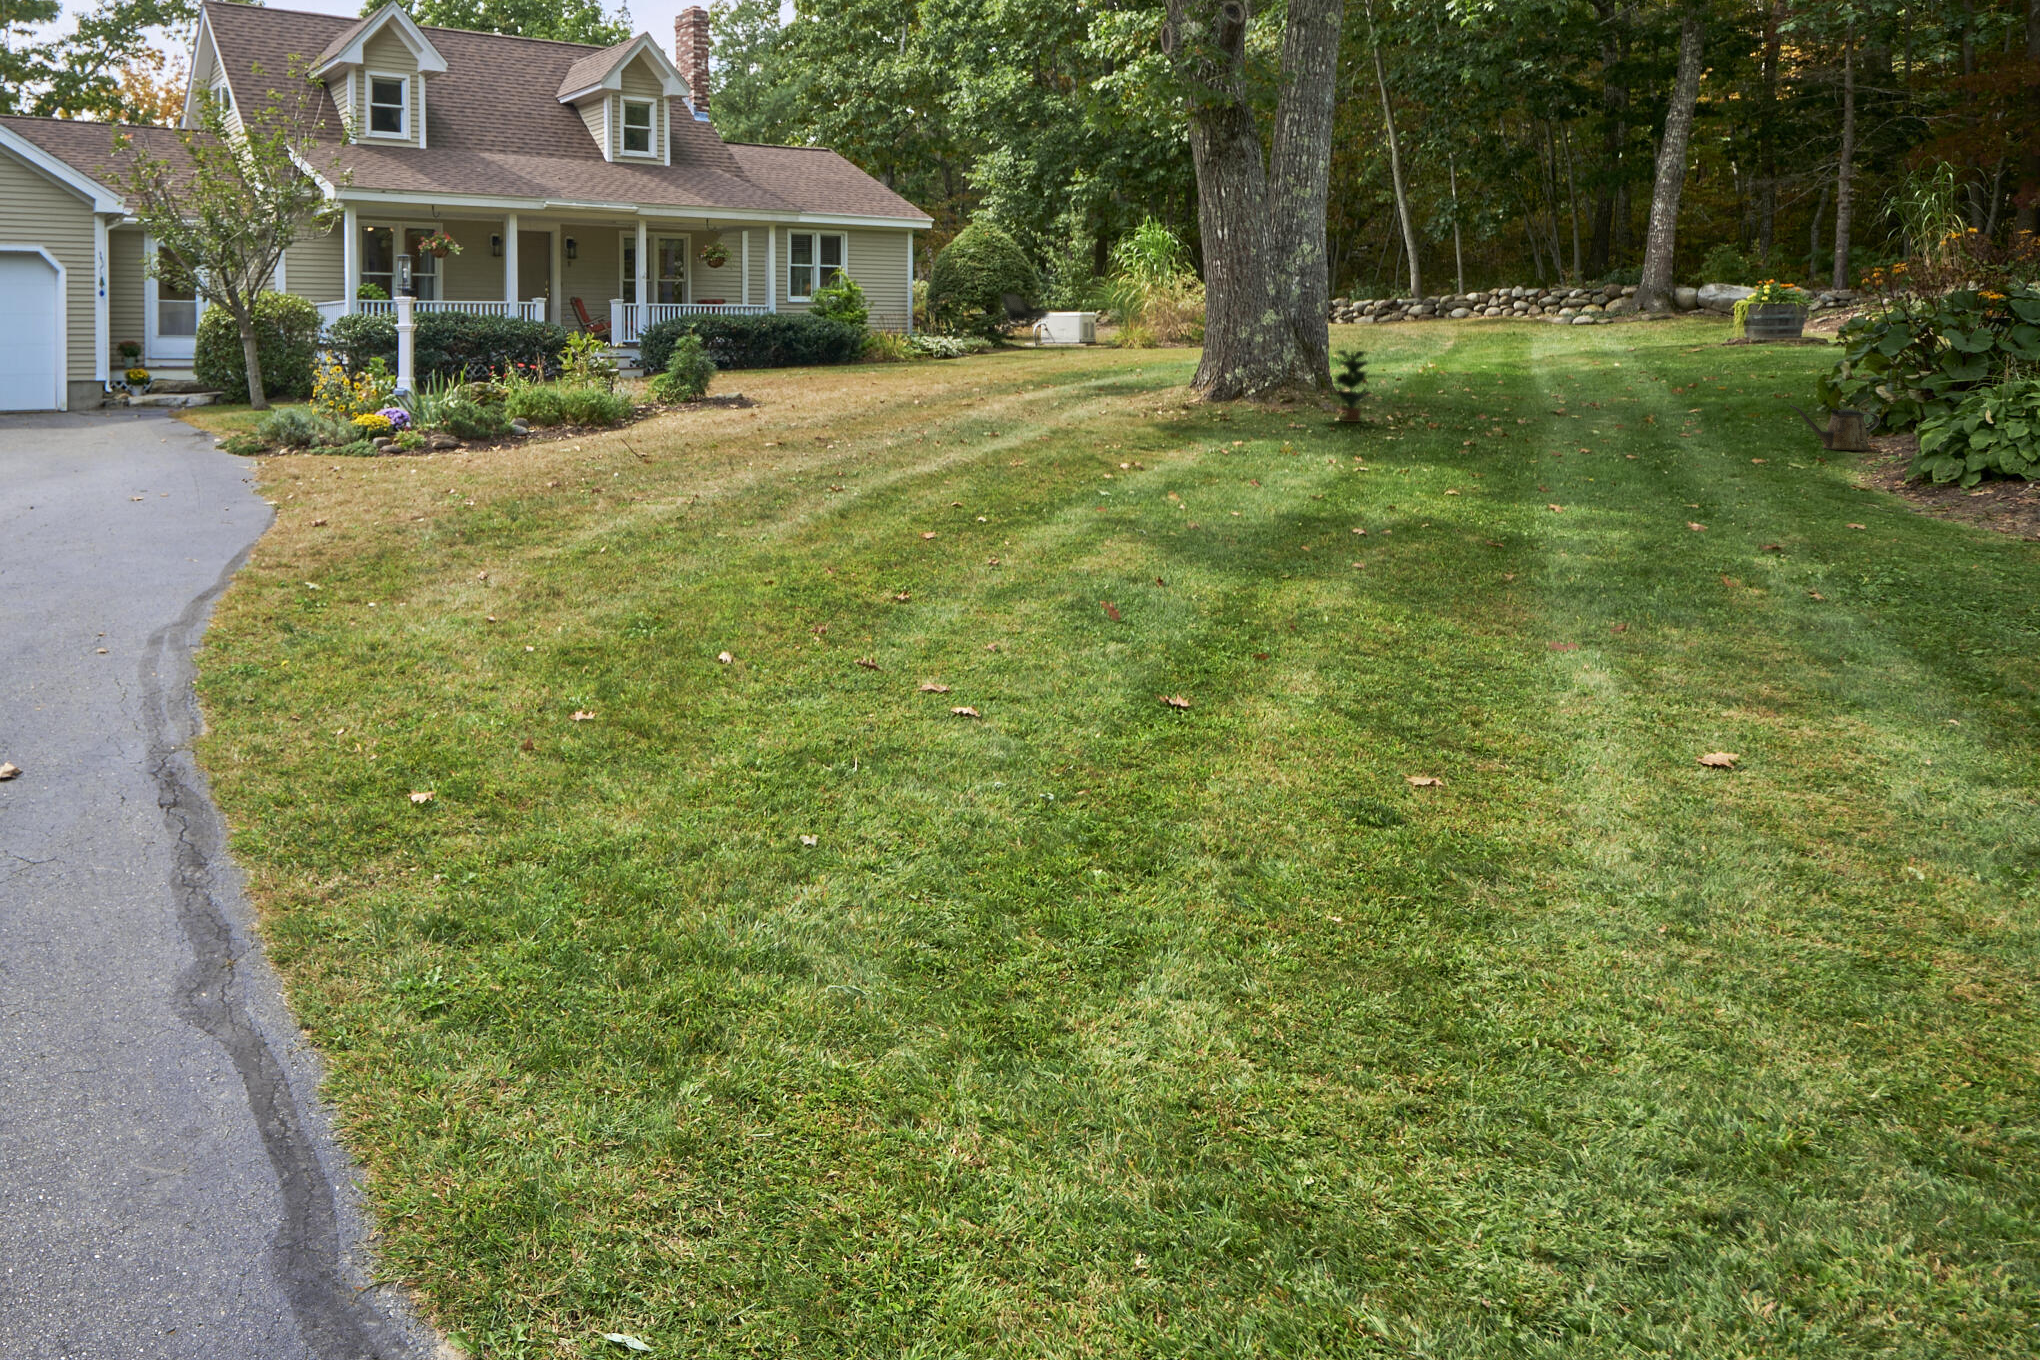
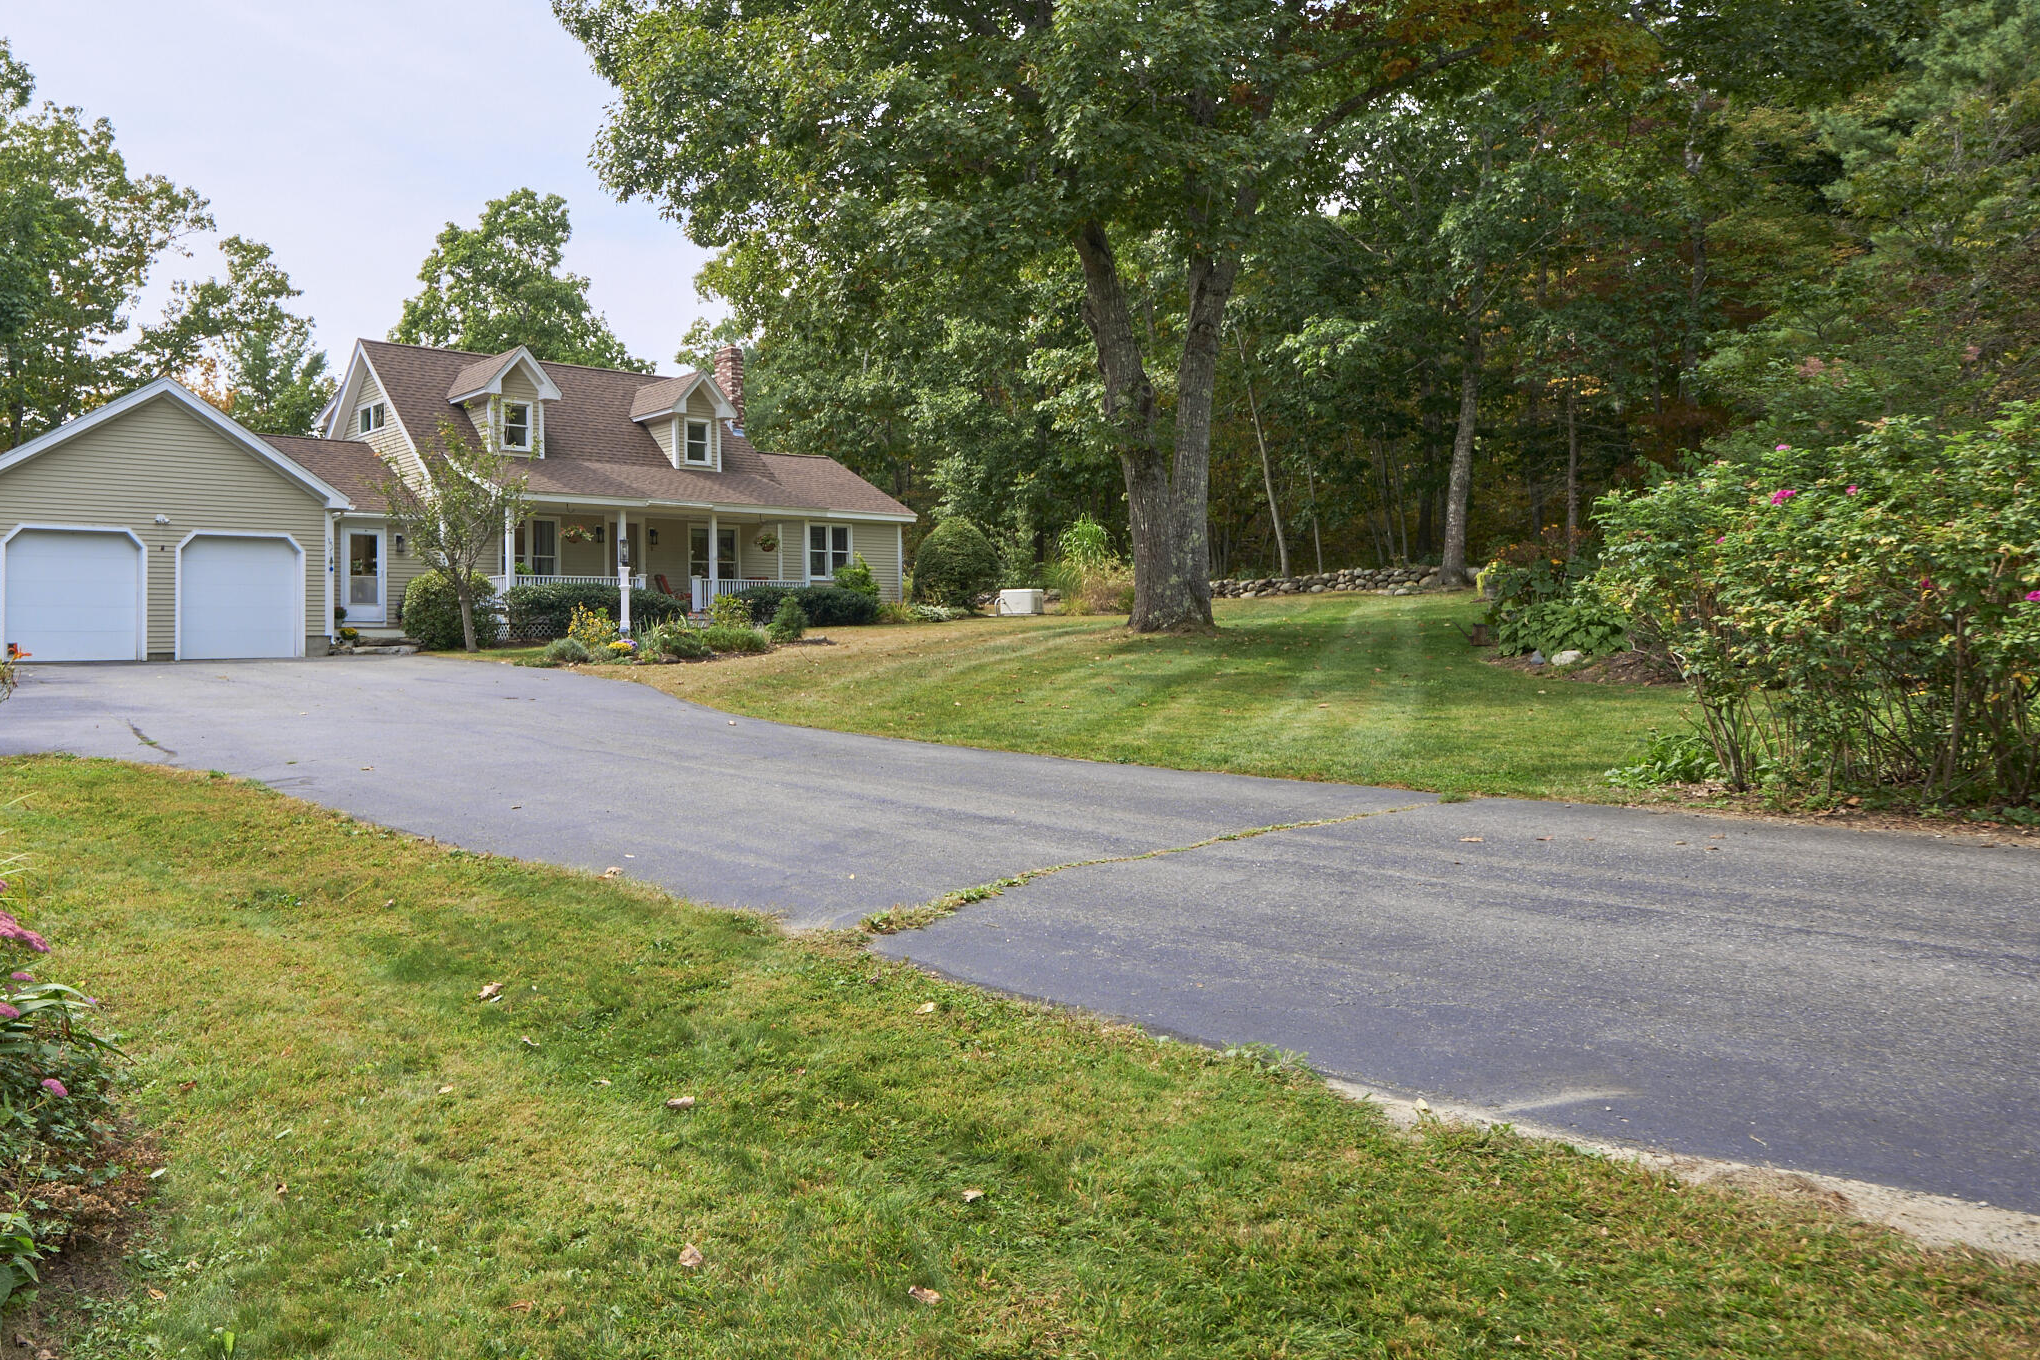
lounge chair: present [1002,294,1049,339] -> none [979,573,1018,609]
potted plant: present [1326,350,1371,422] -> none [1206,596,1237,640]

